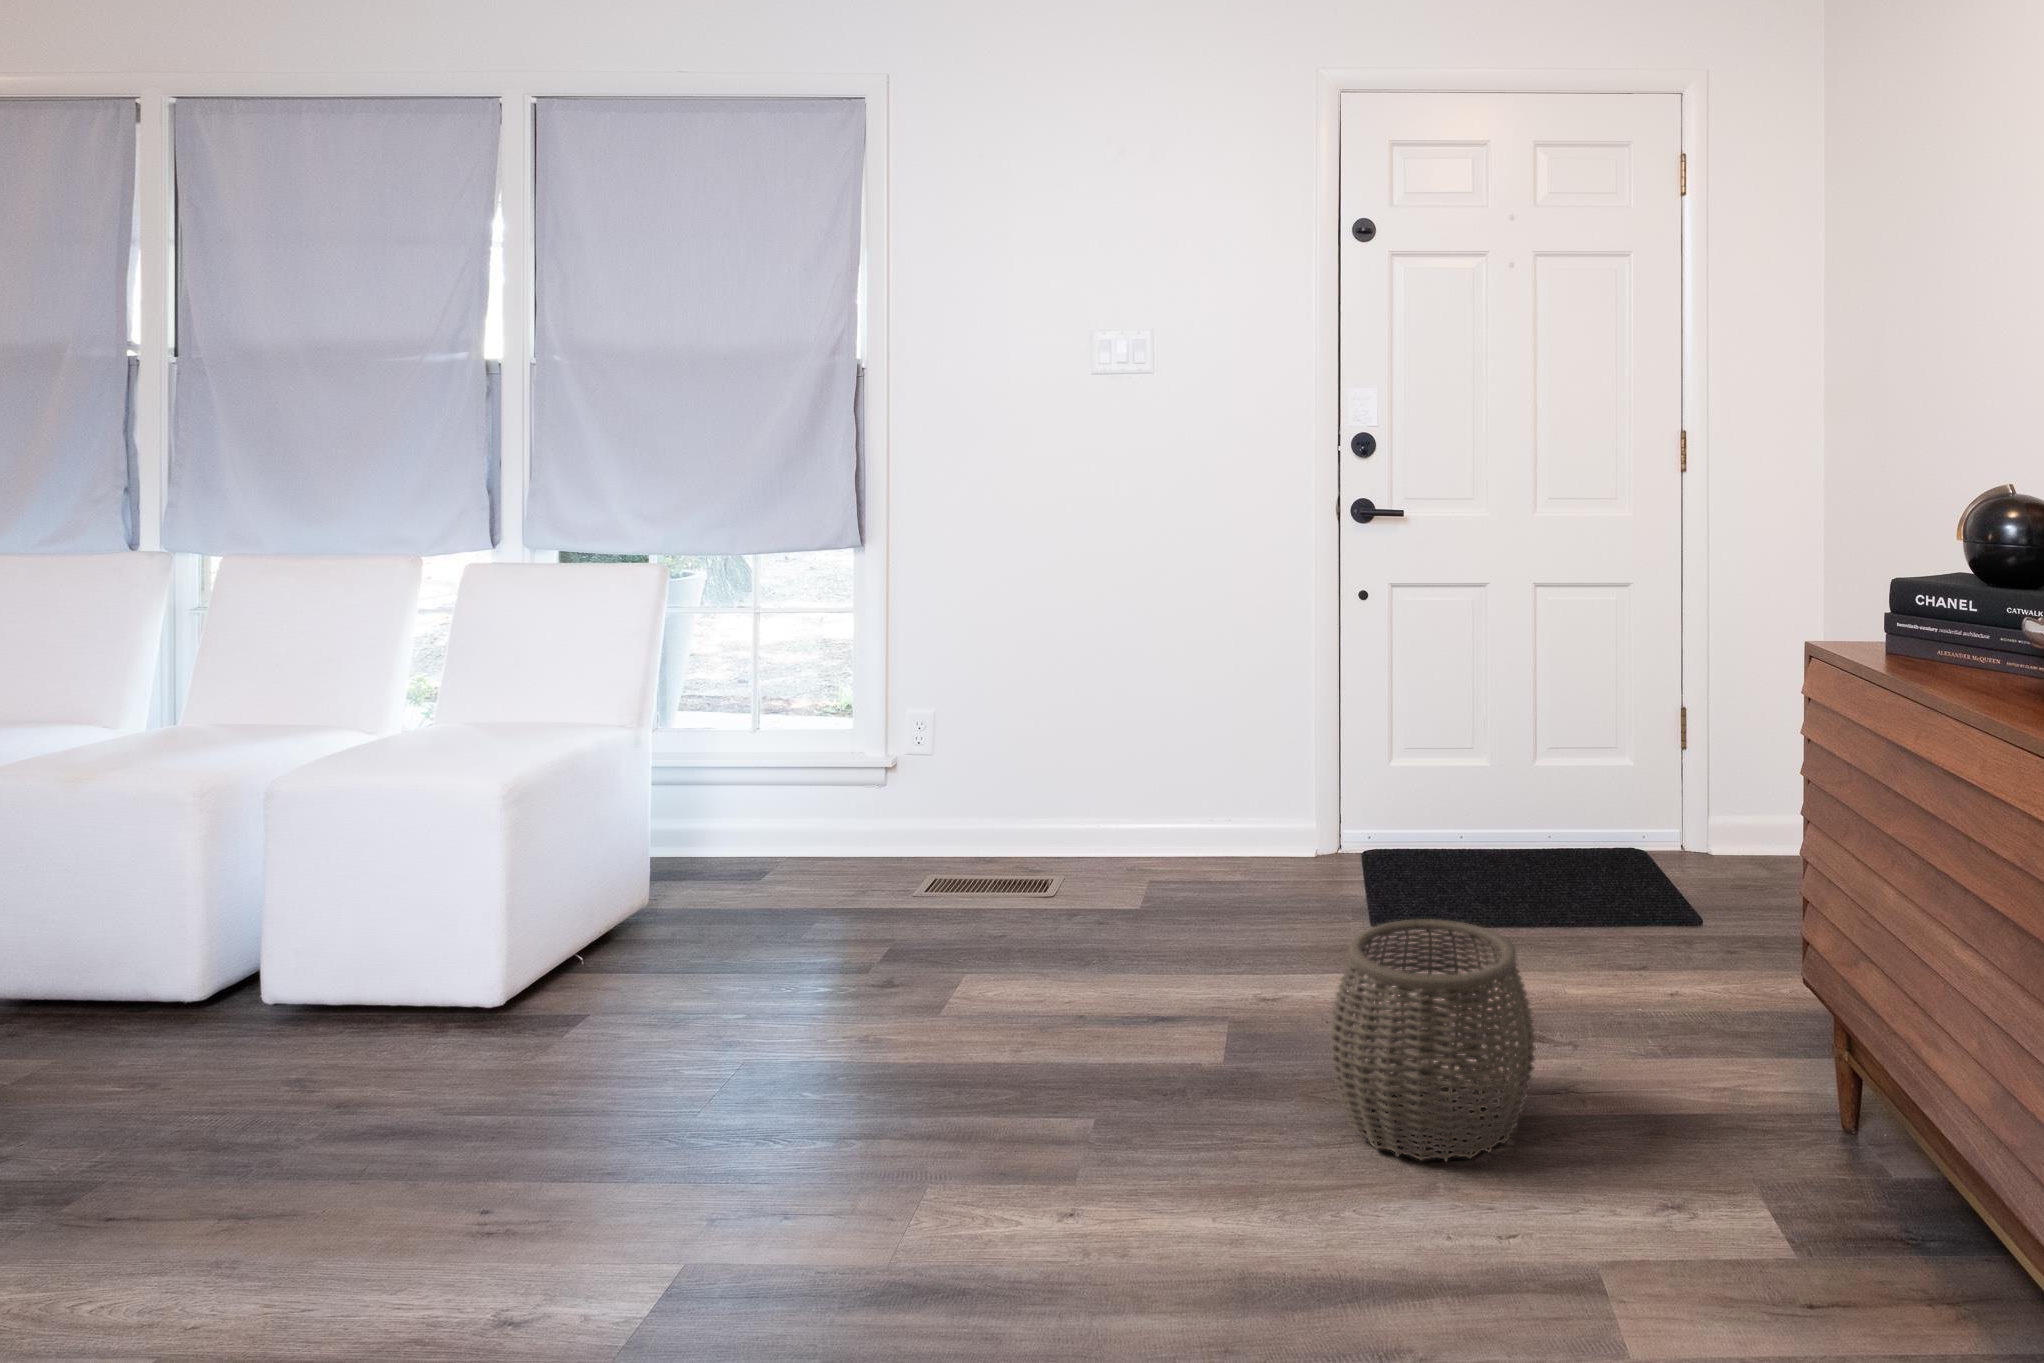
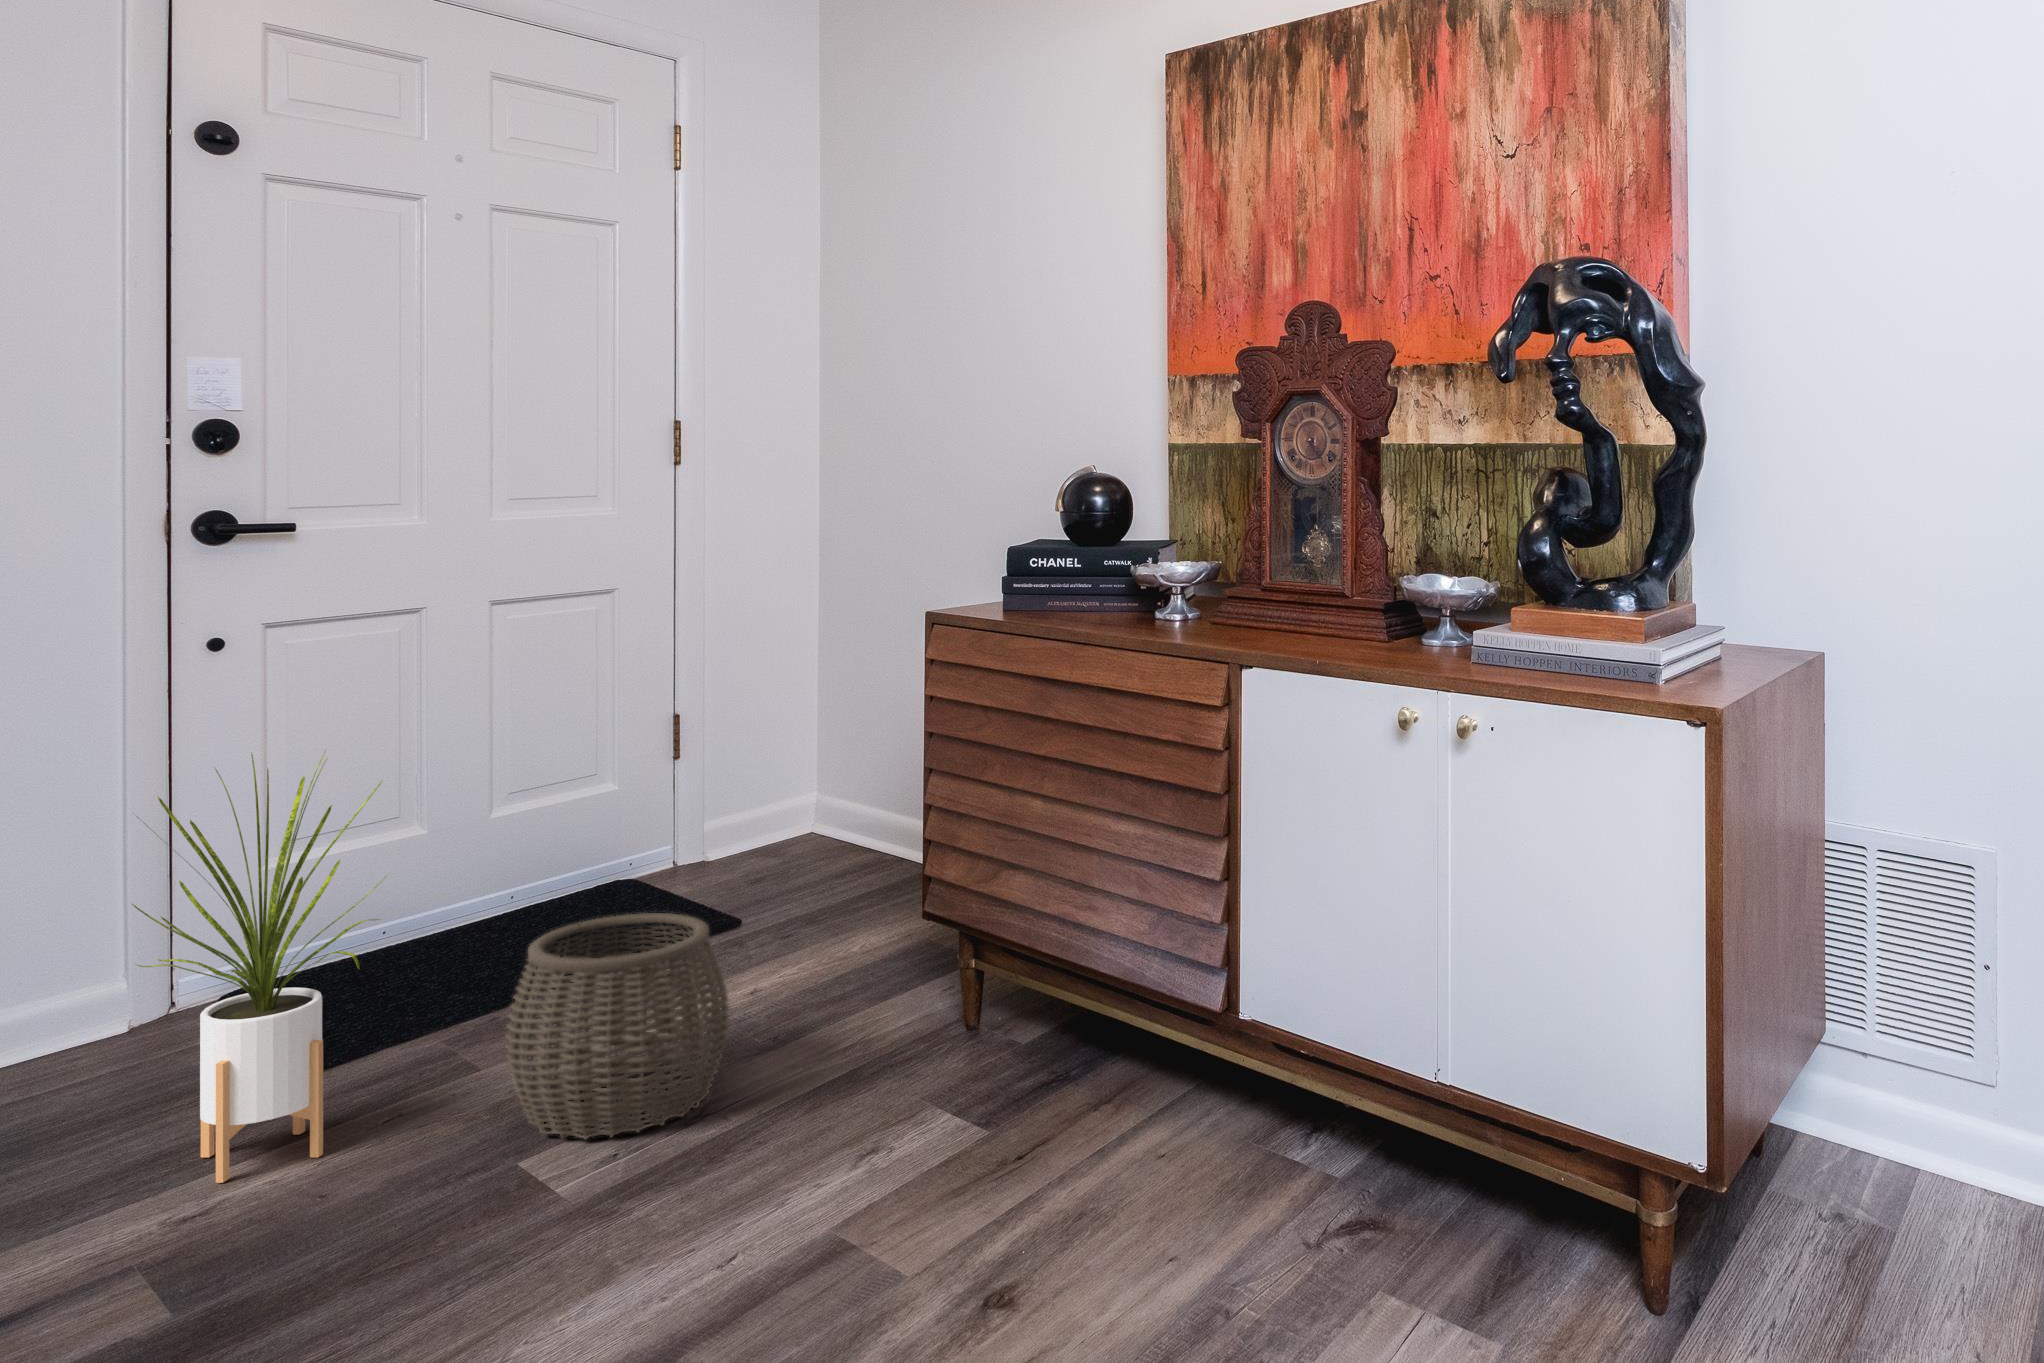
house plant: none [1087,706,1272,1076] -> present [131,750,388,1183]

